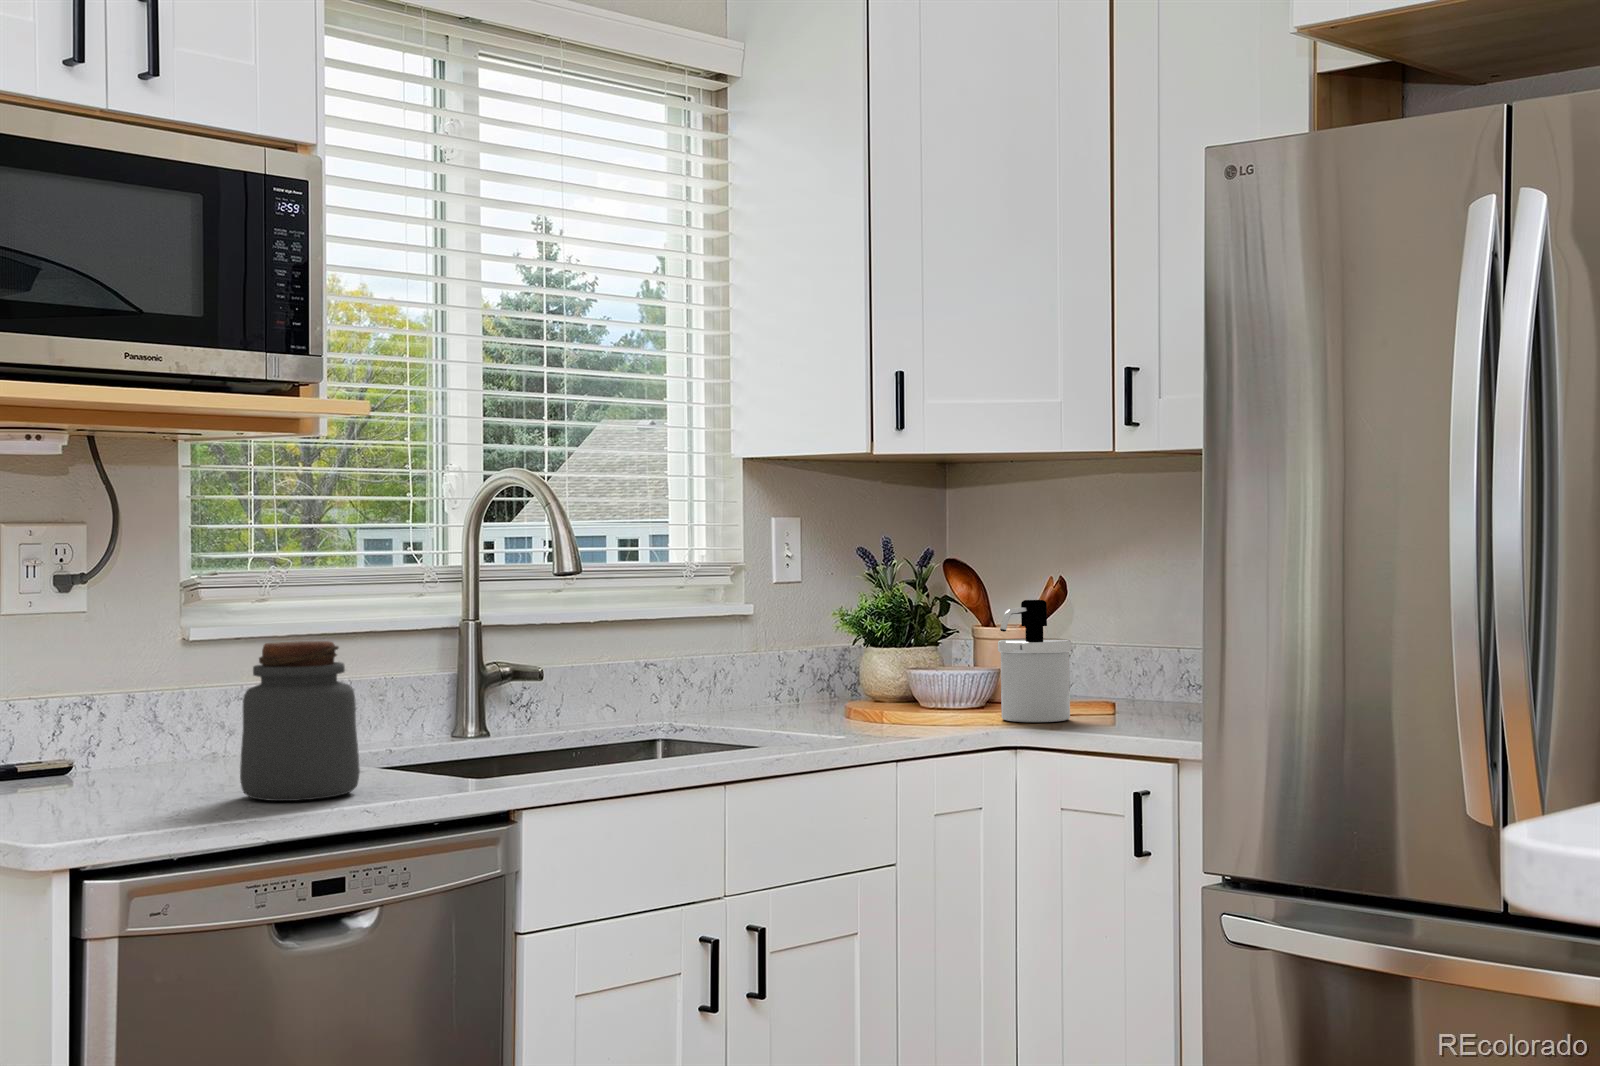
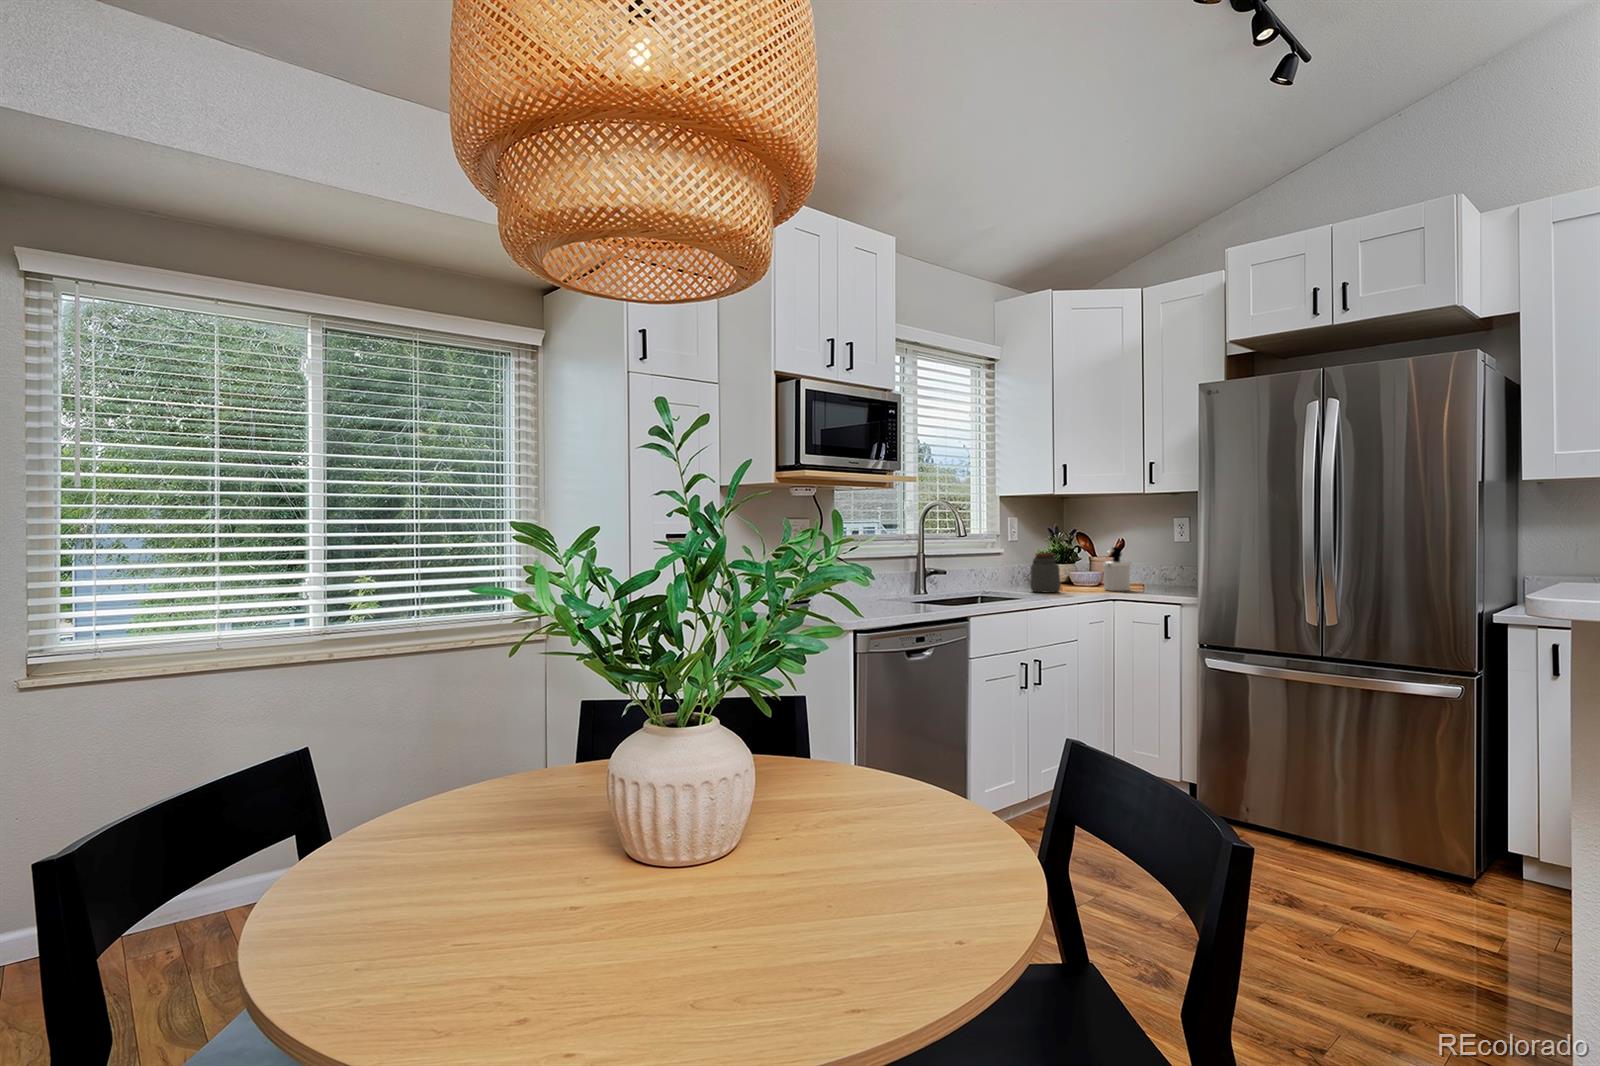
jar: present [240,641,360,801] -> present [1030,553,1061,593]

